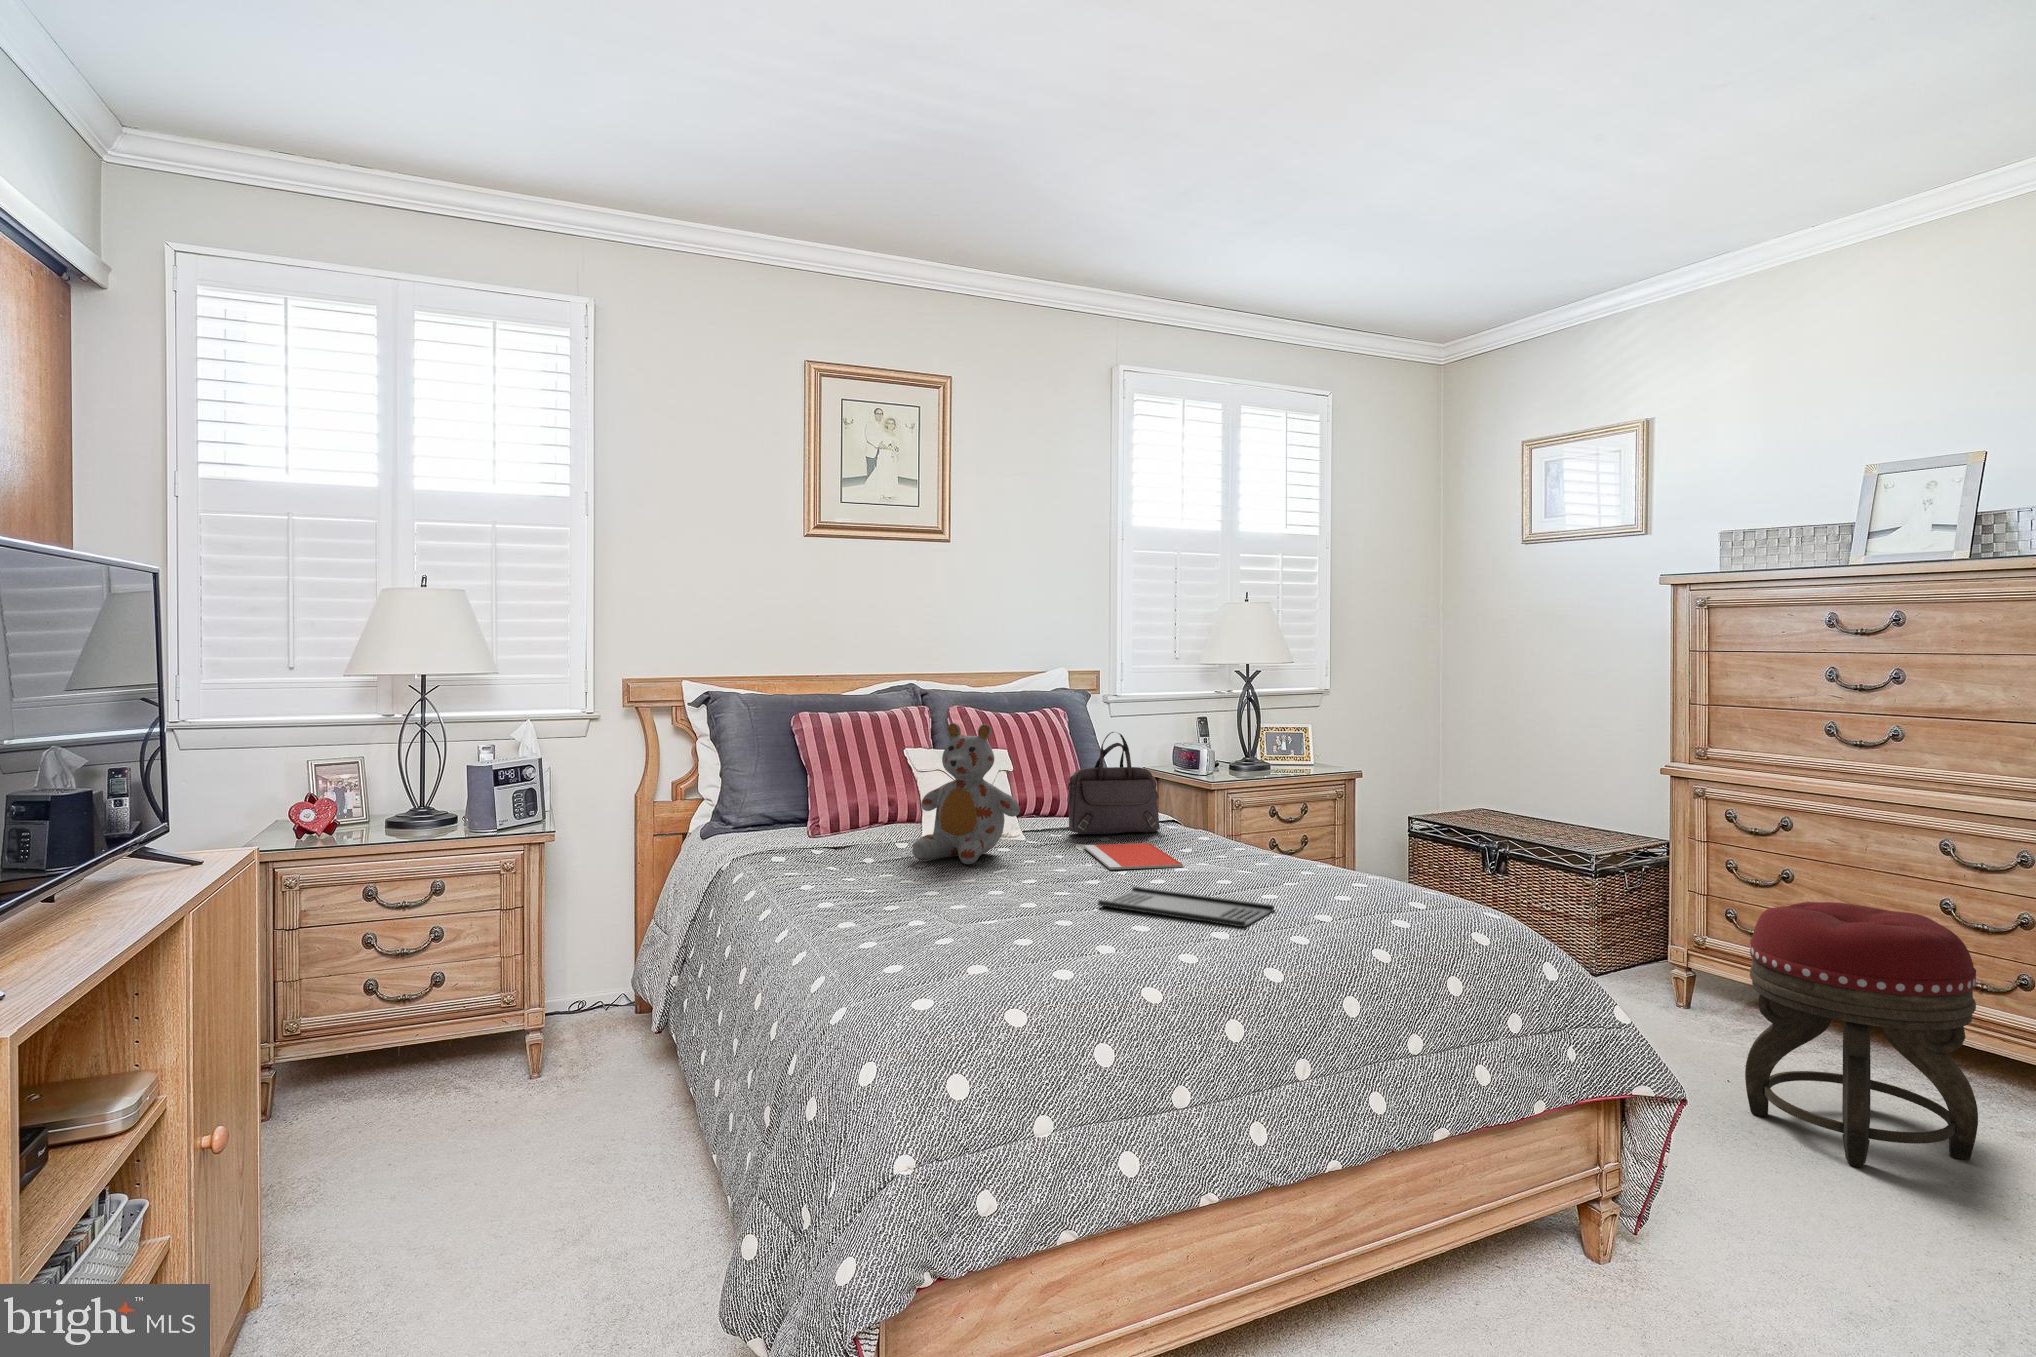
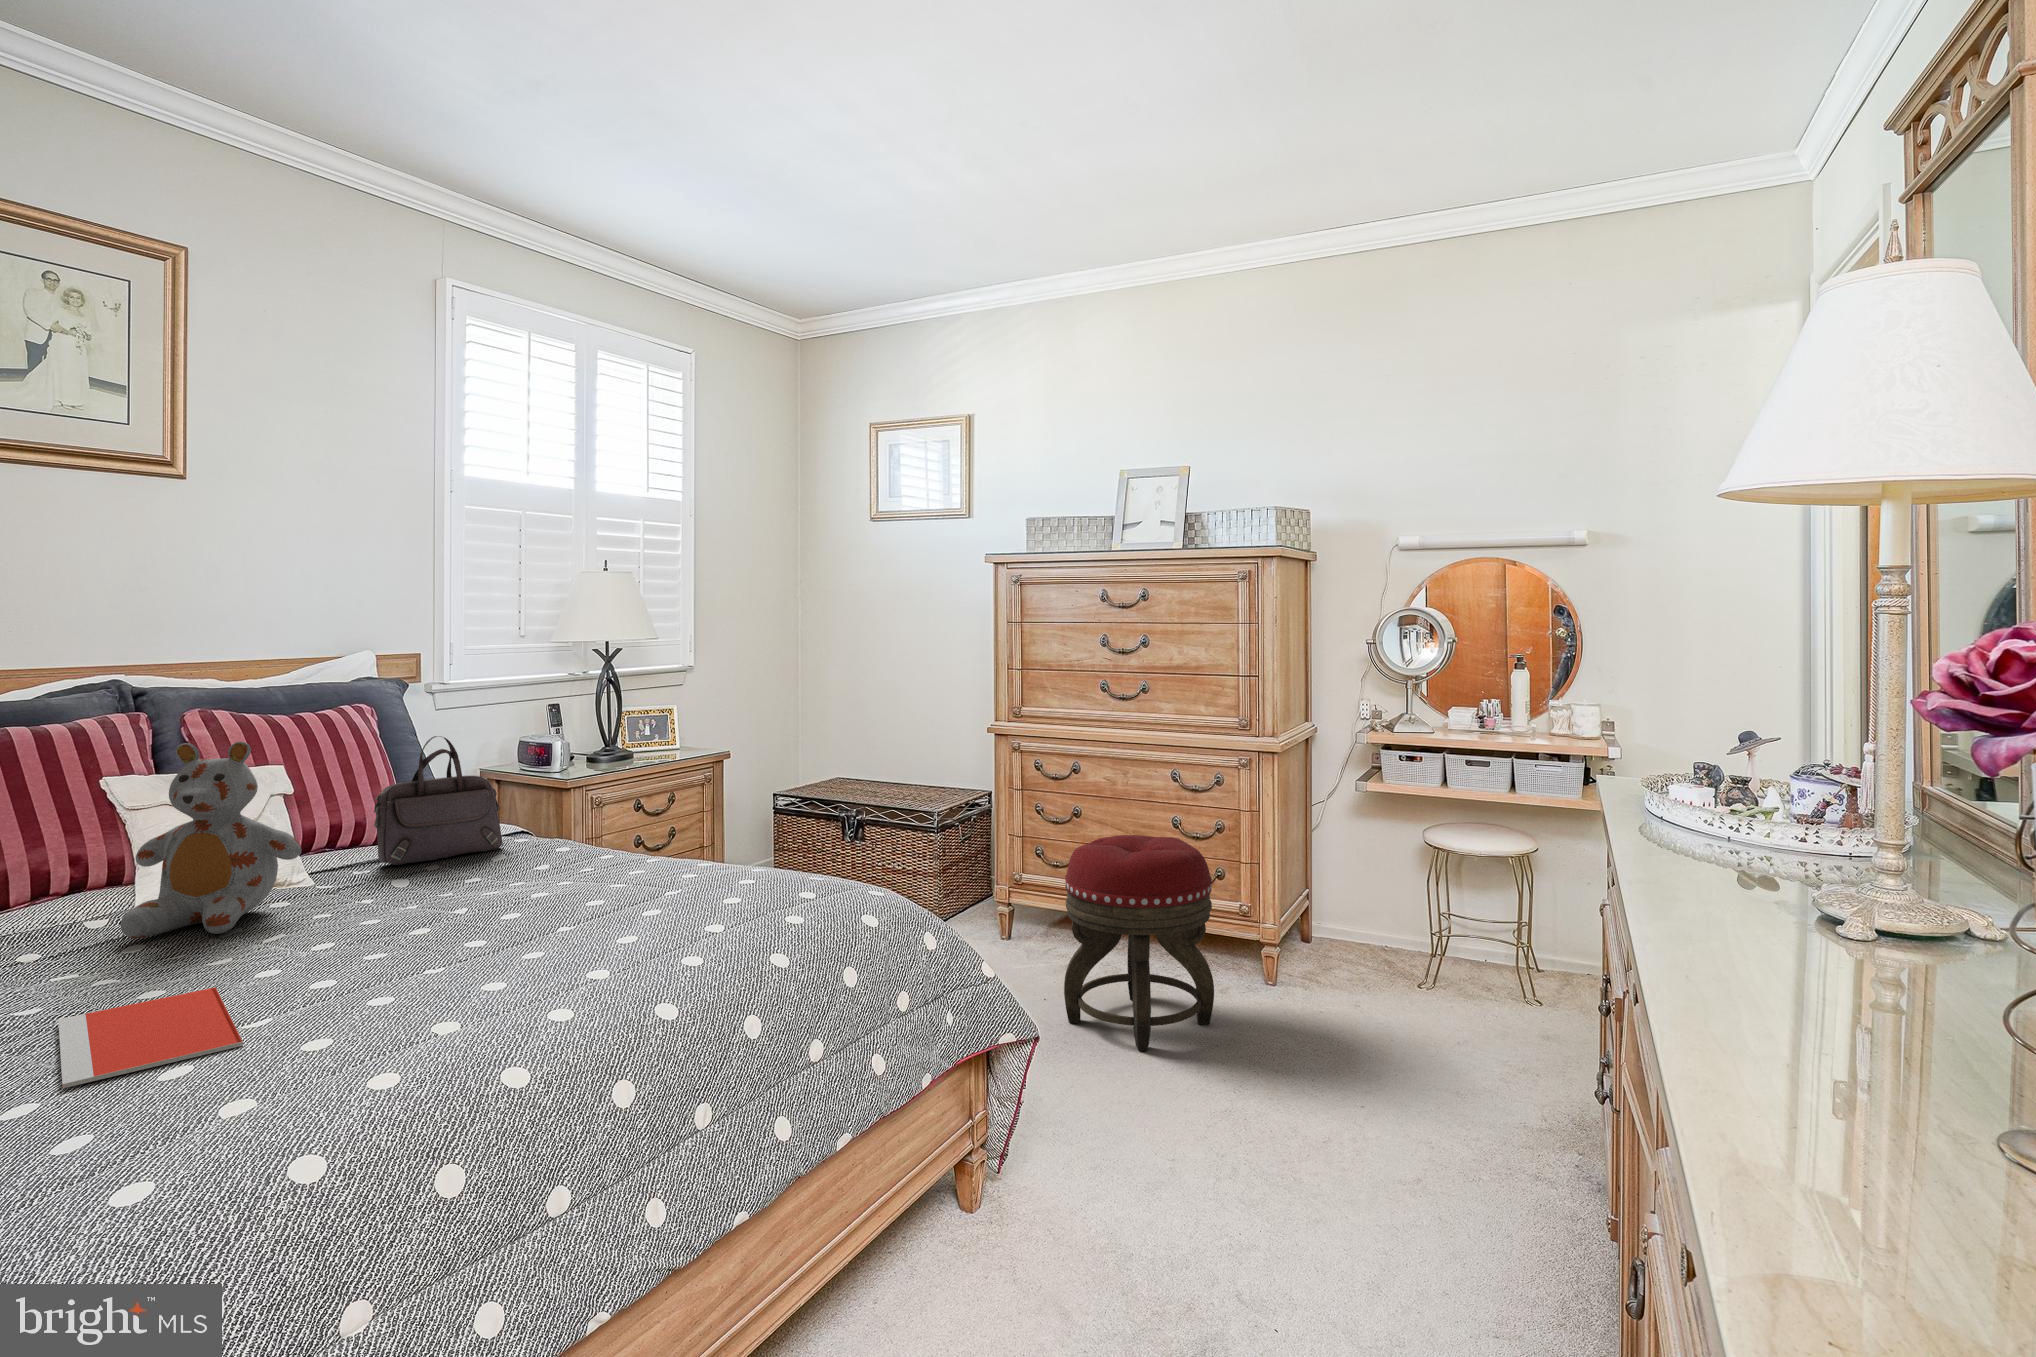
notebook: present [1083,843,1183,870] -> present [58,987,243,1088]
tray: present [1098,886,1274,927] -> none [420,929,649,967]

